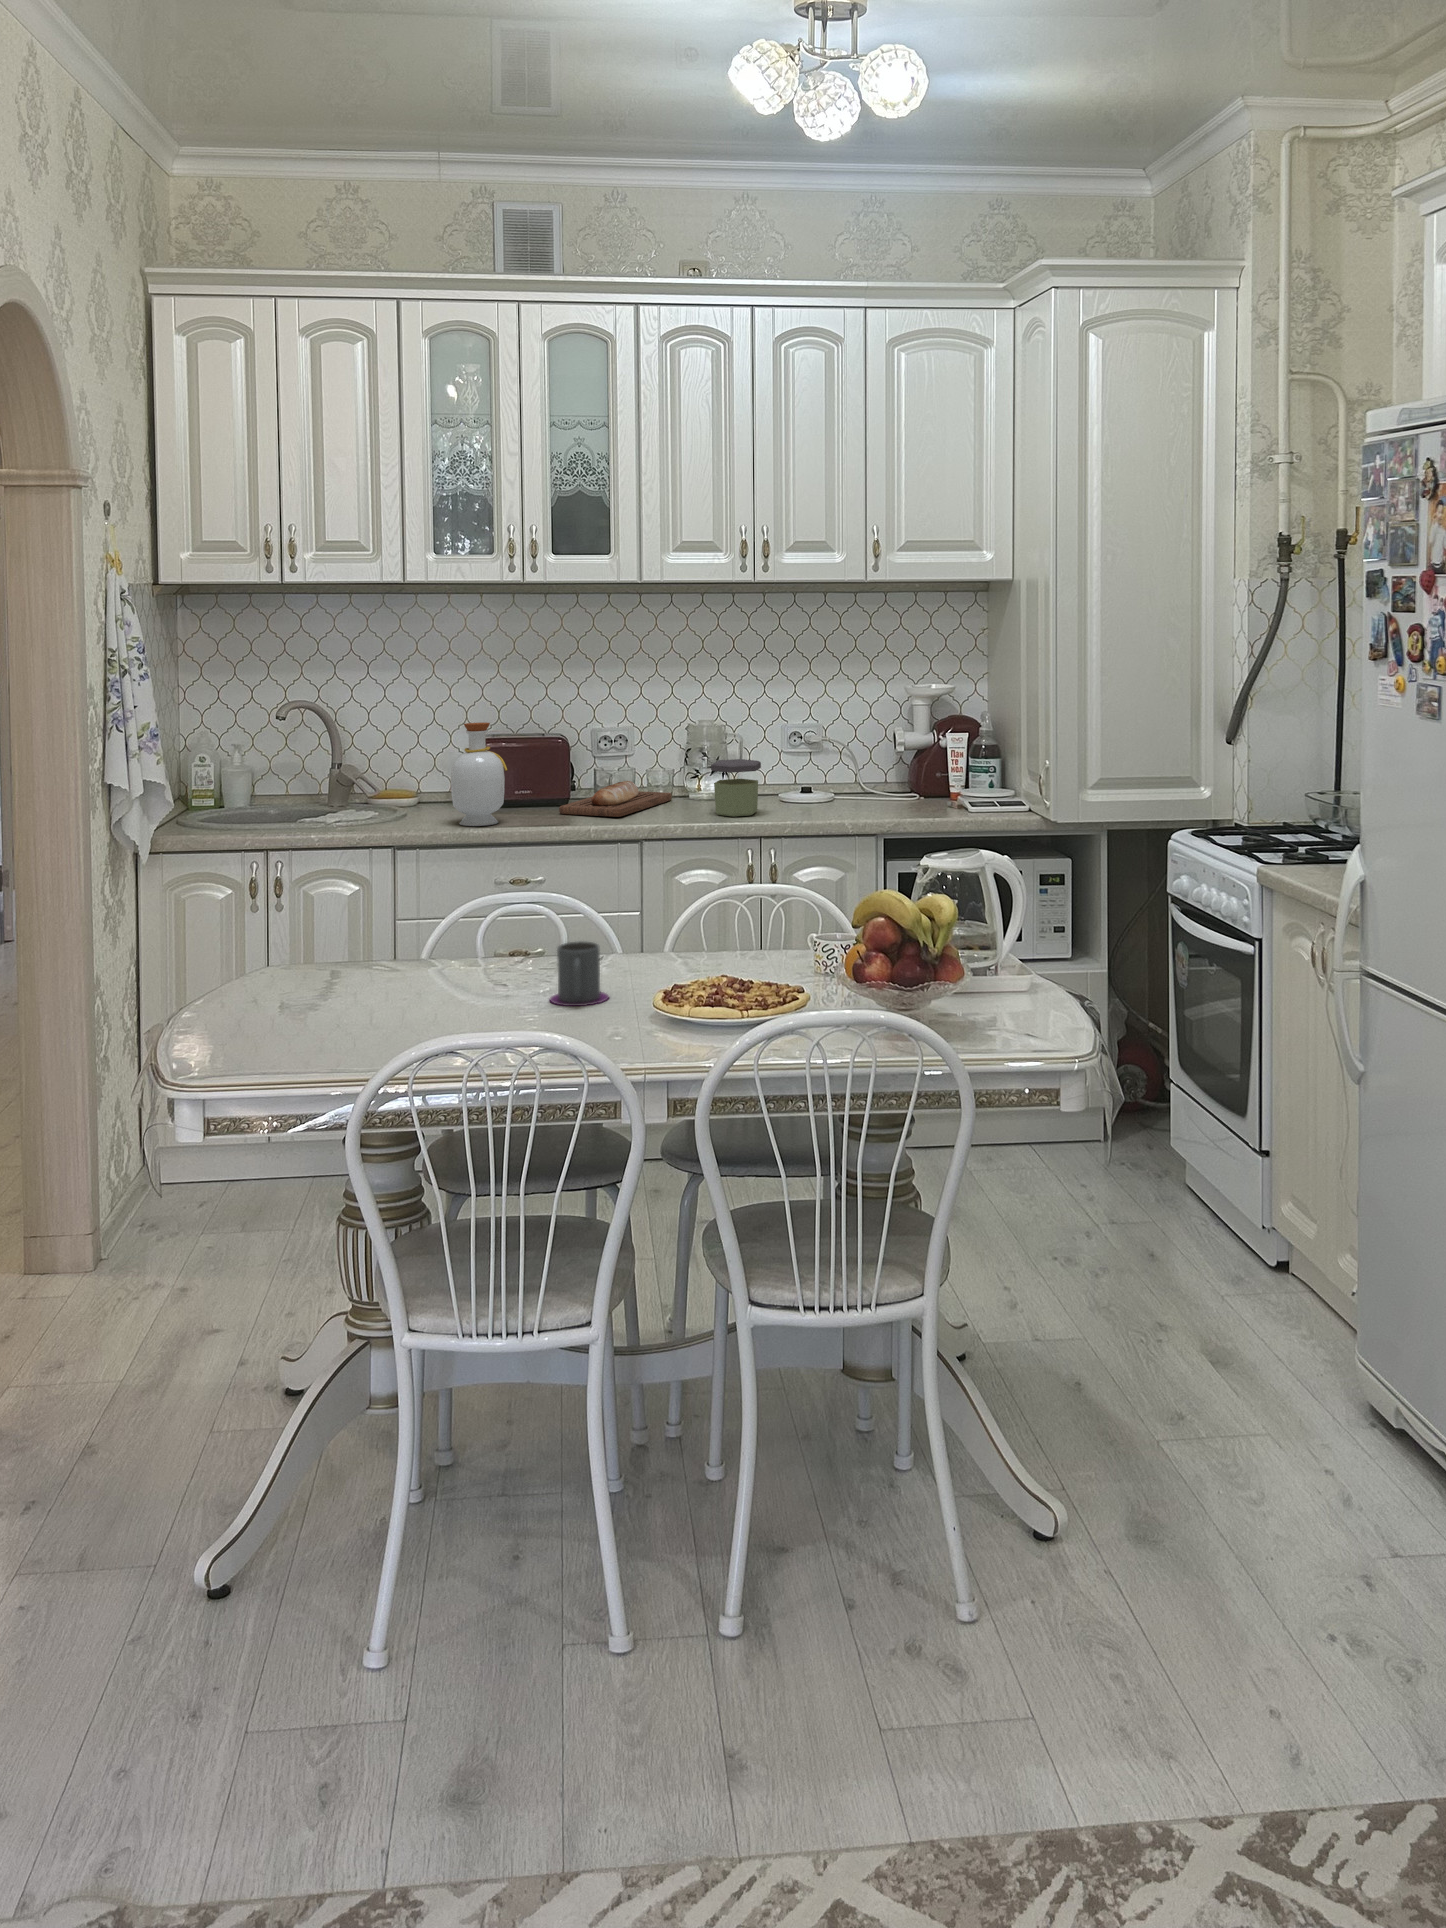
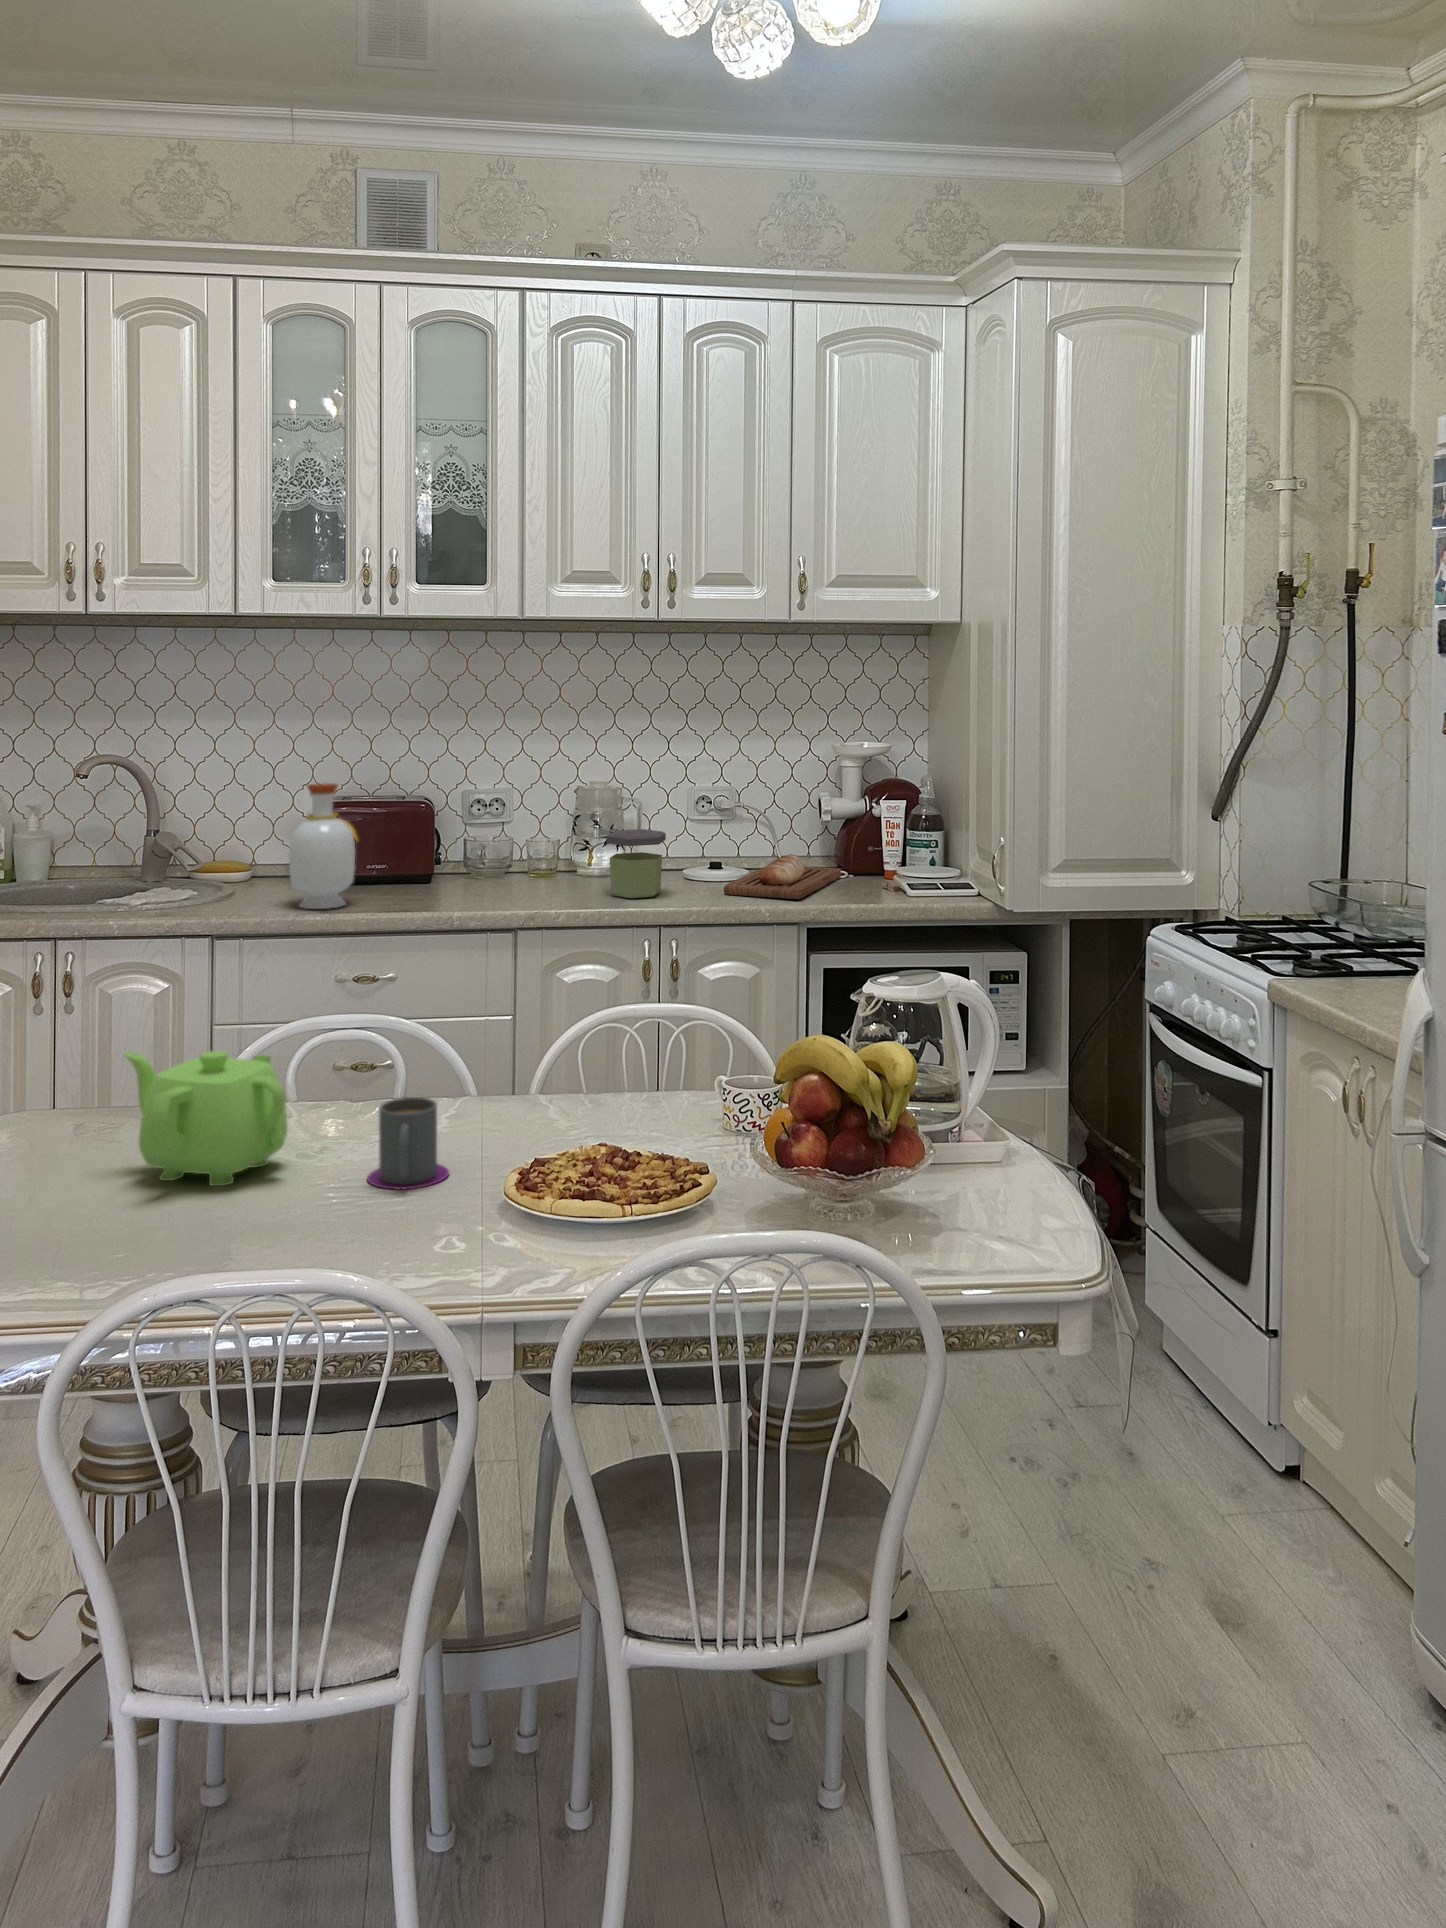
bread loaf: present [559,781,672,817] -> present [724,854,841,899]
teapot: none [366,909,488,1006] -> present [124,1051,287,1186]

